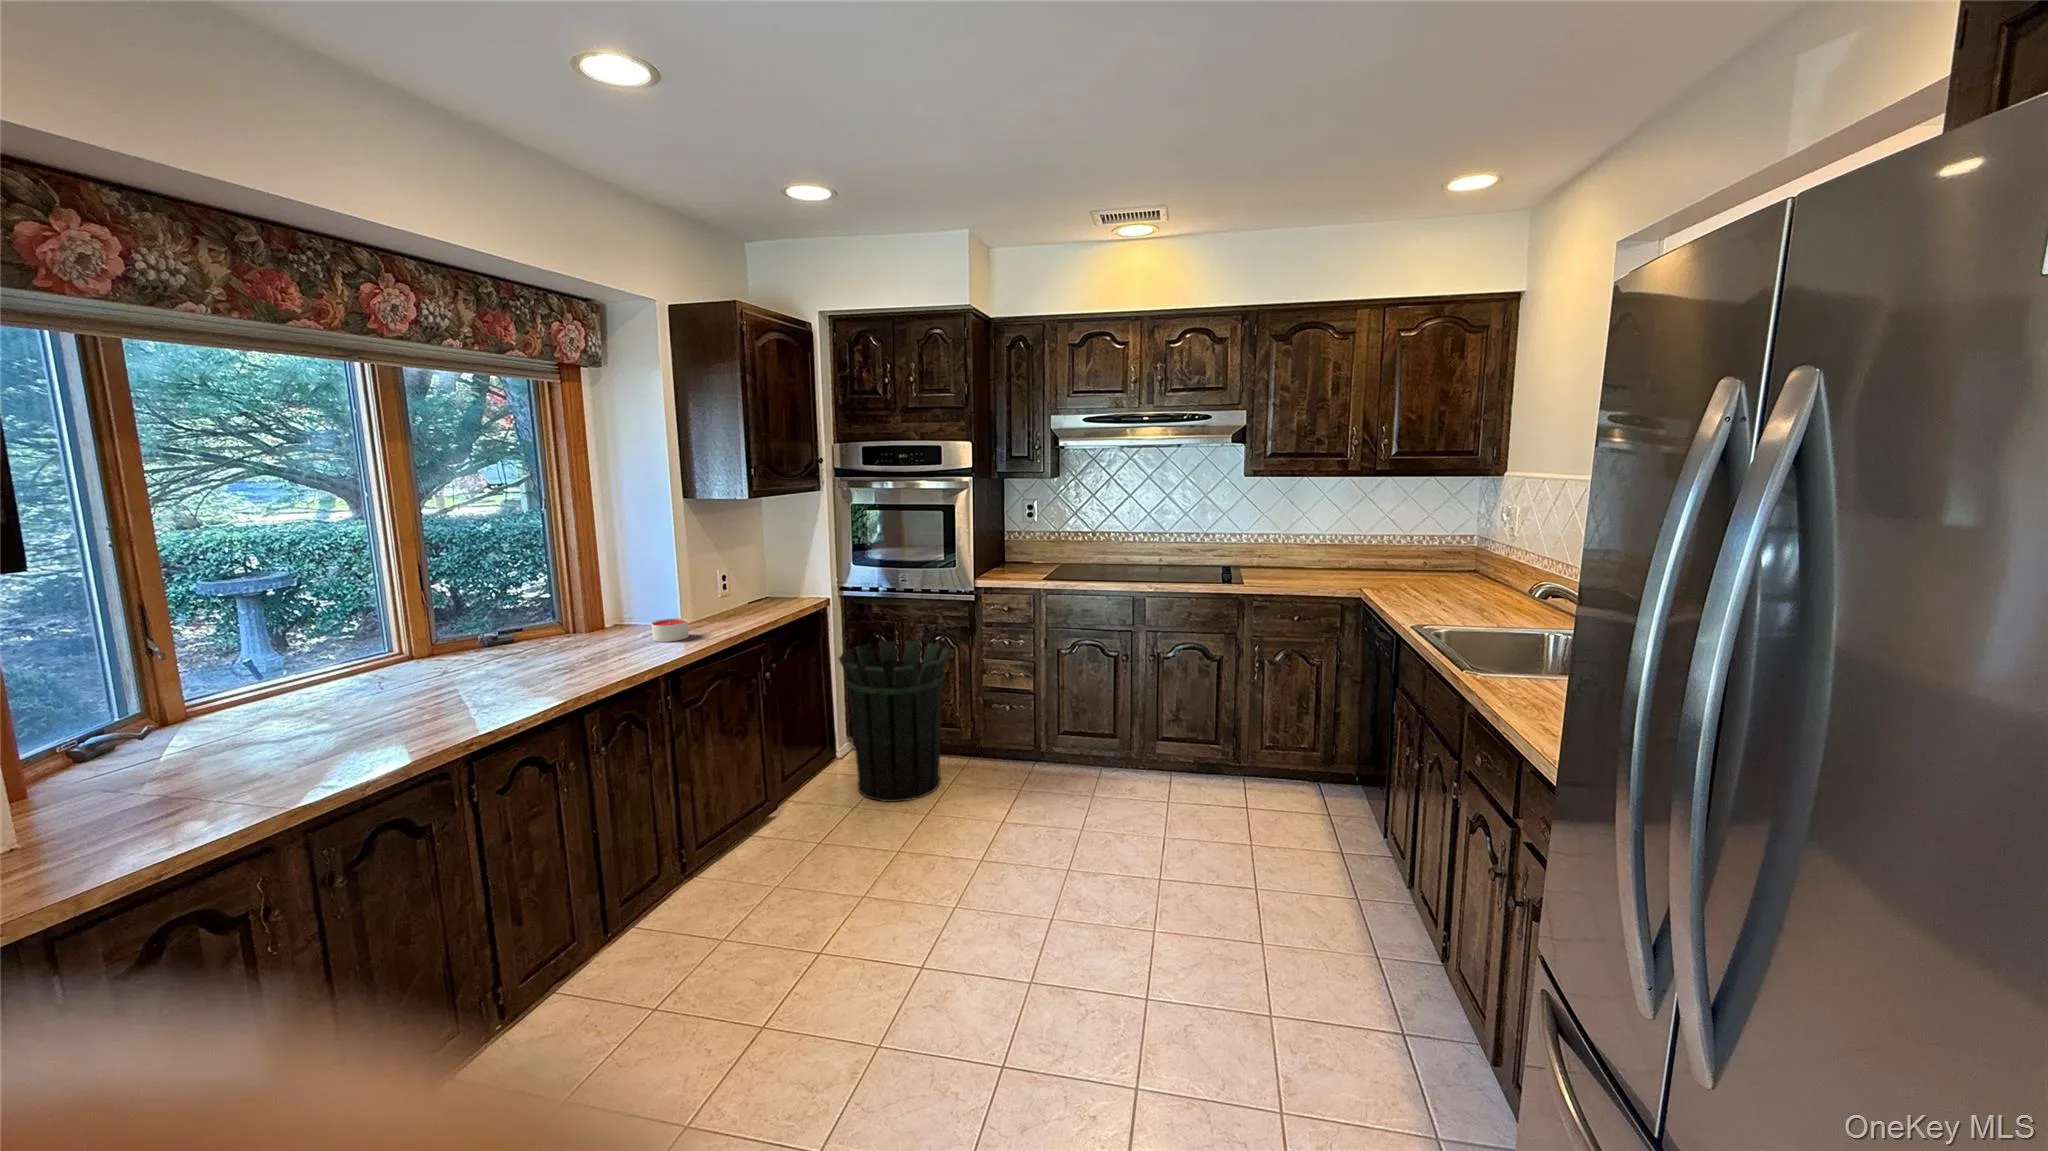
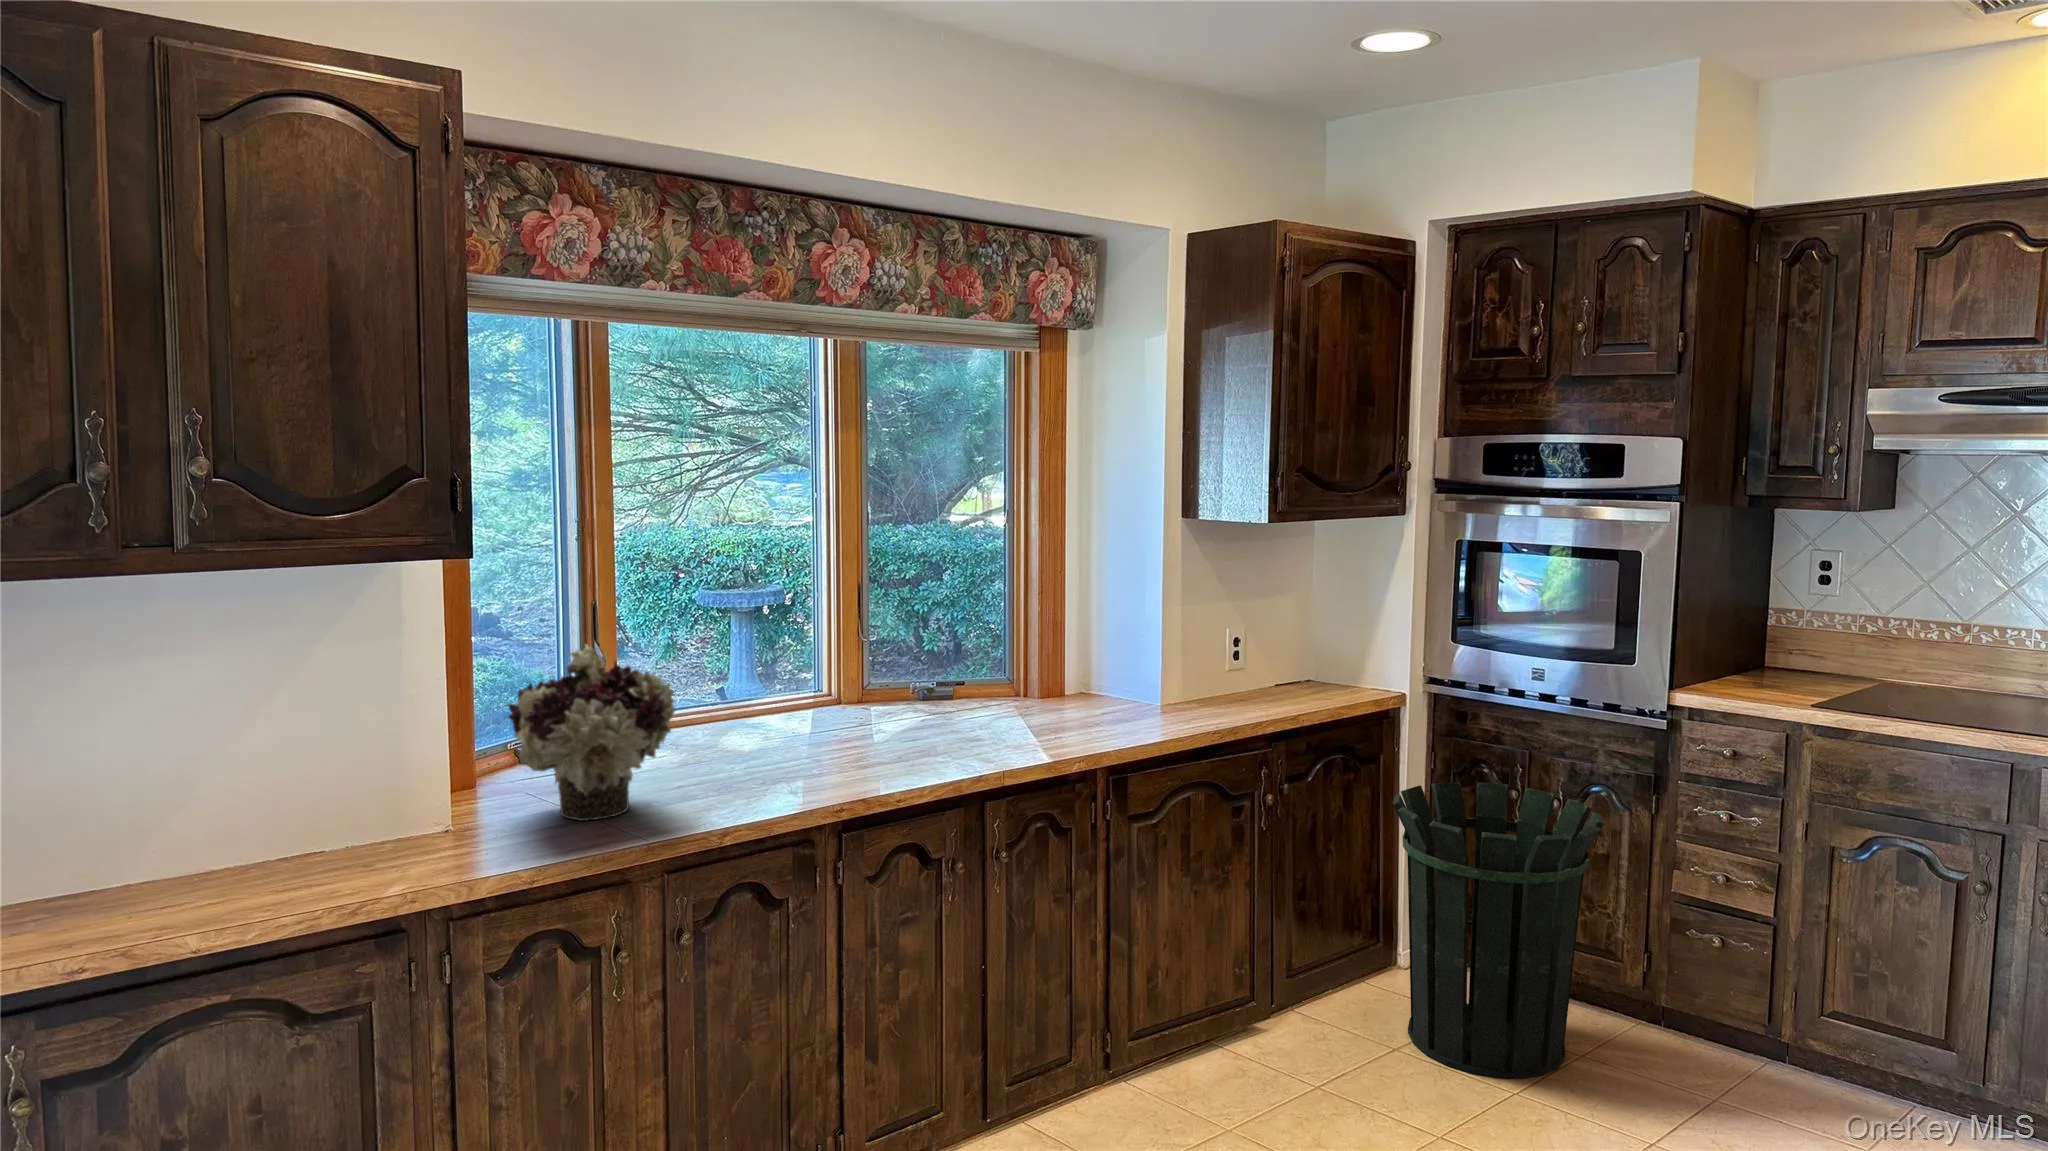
candle: present [652,618,689,642] -> none [1109,694,1158,728]
flower arrangement: none [73,638,295,797] -> present [508,645,675,821]

